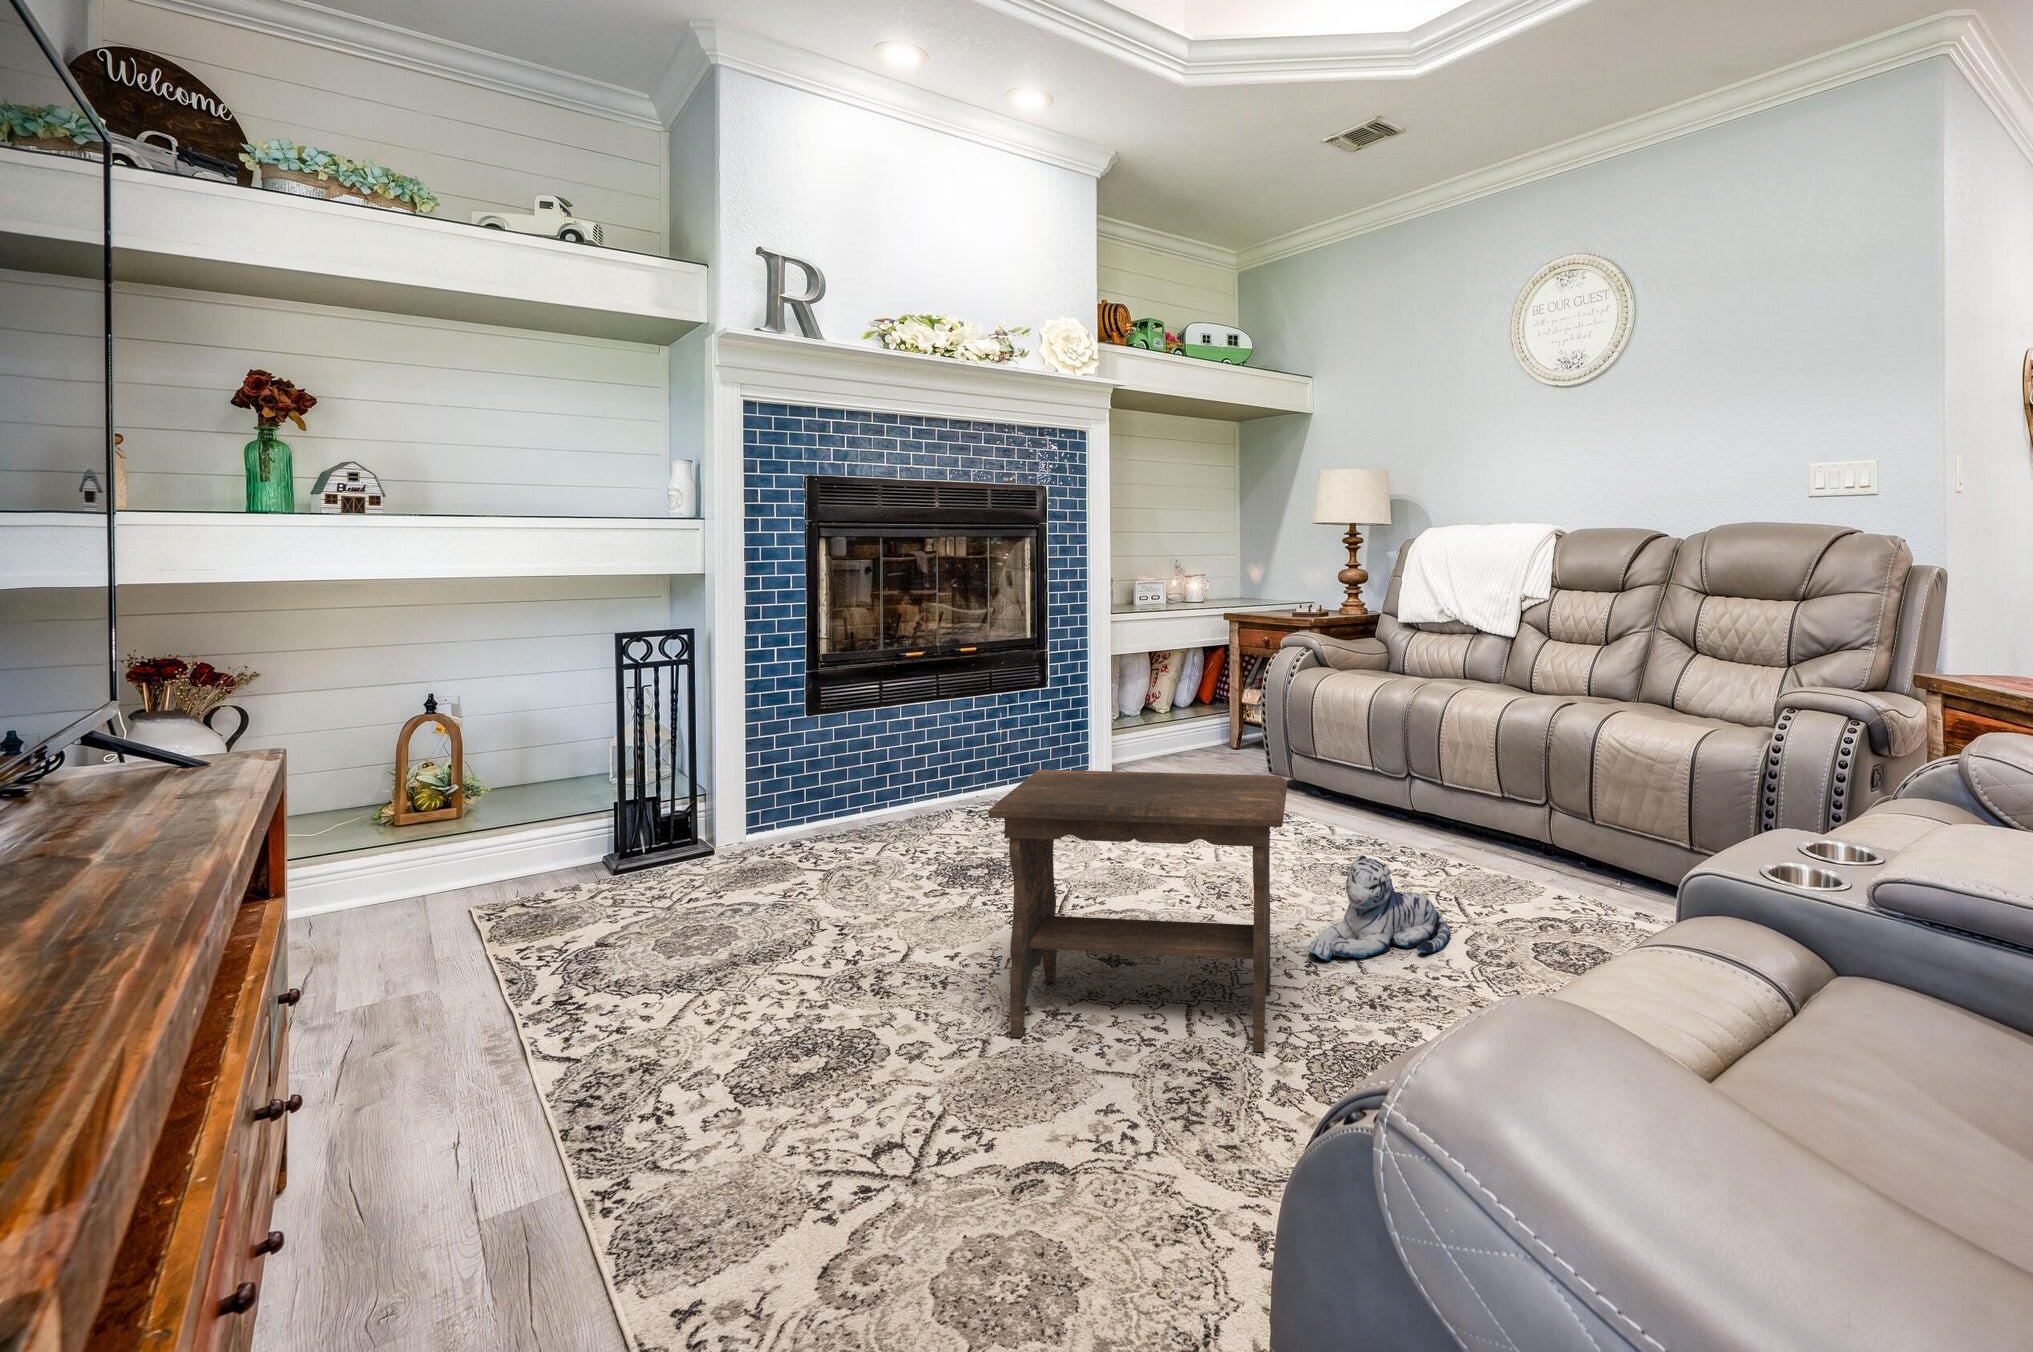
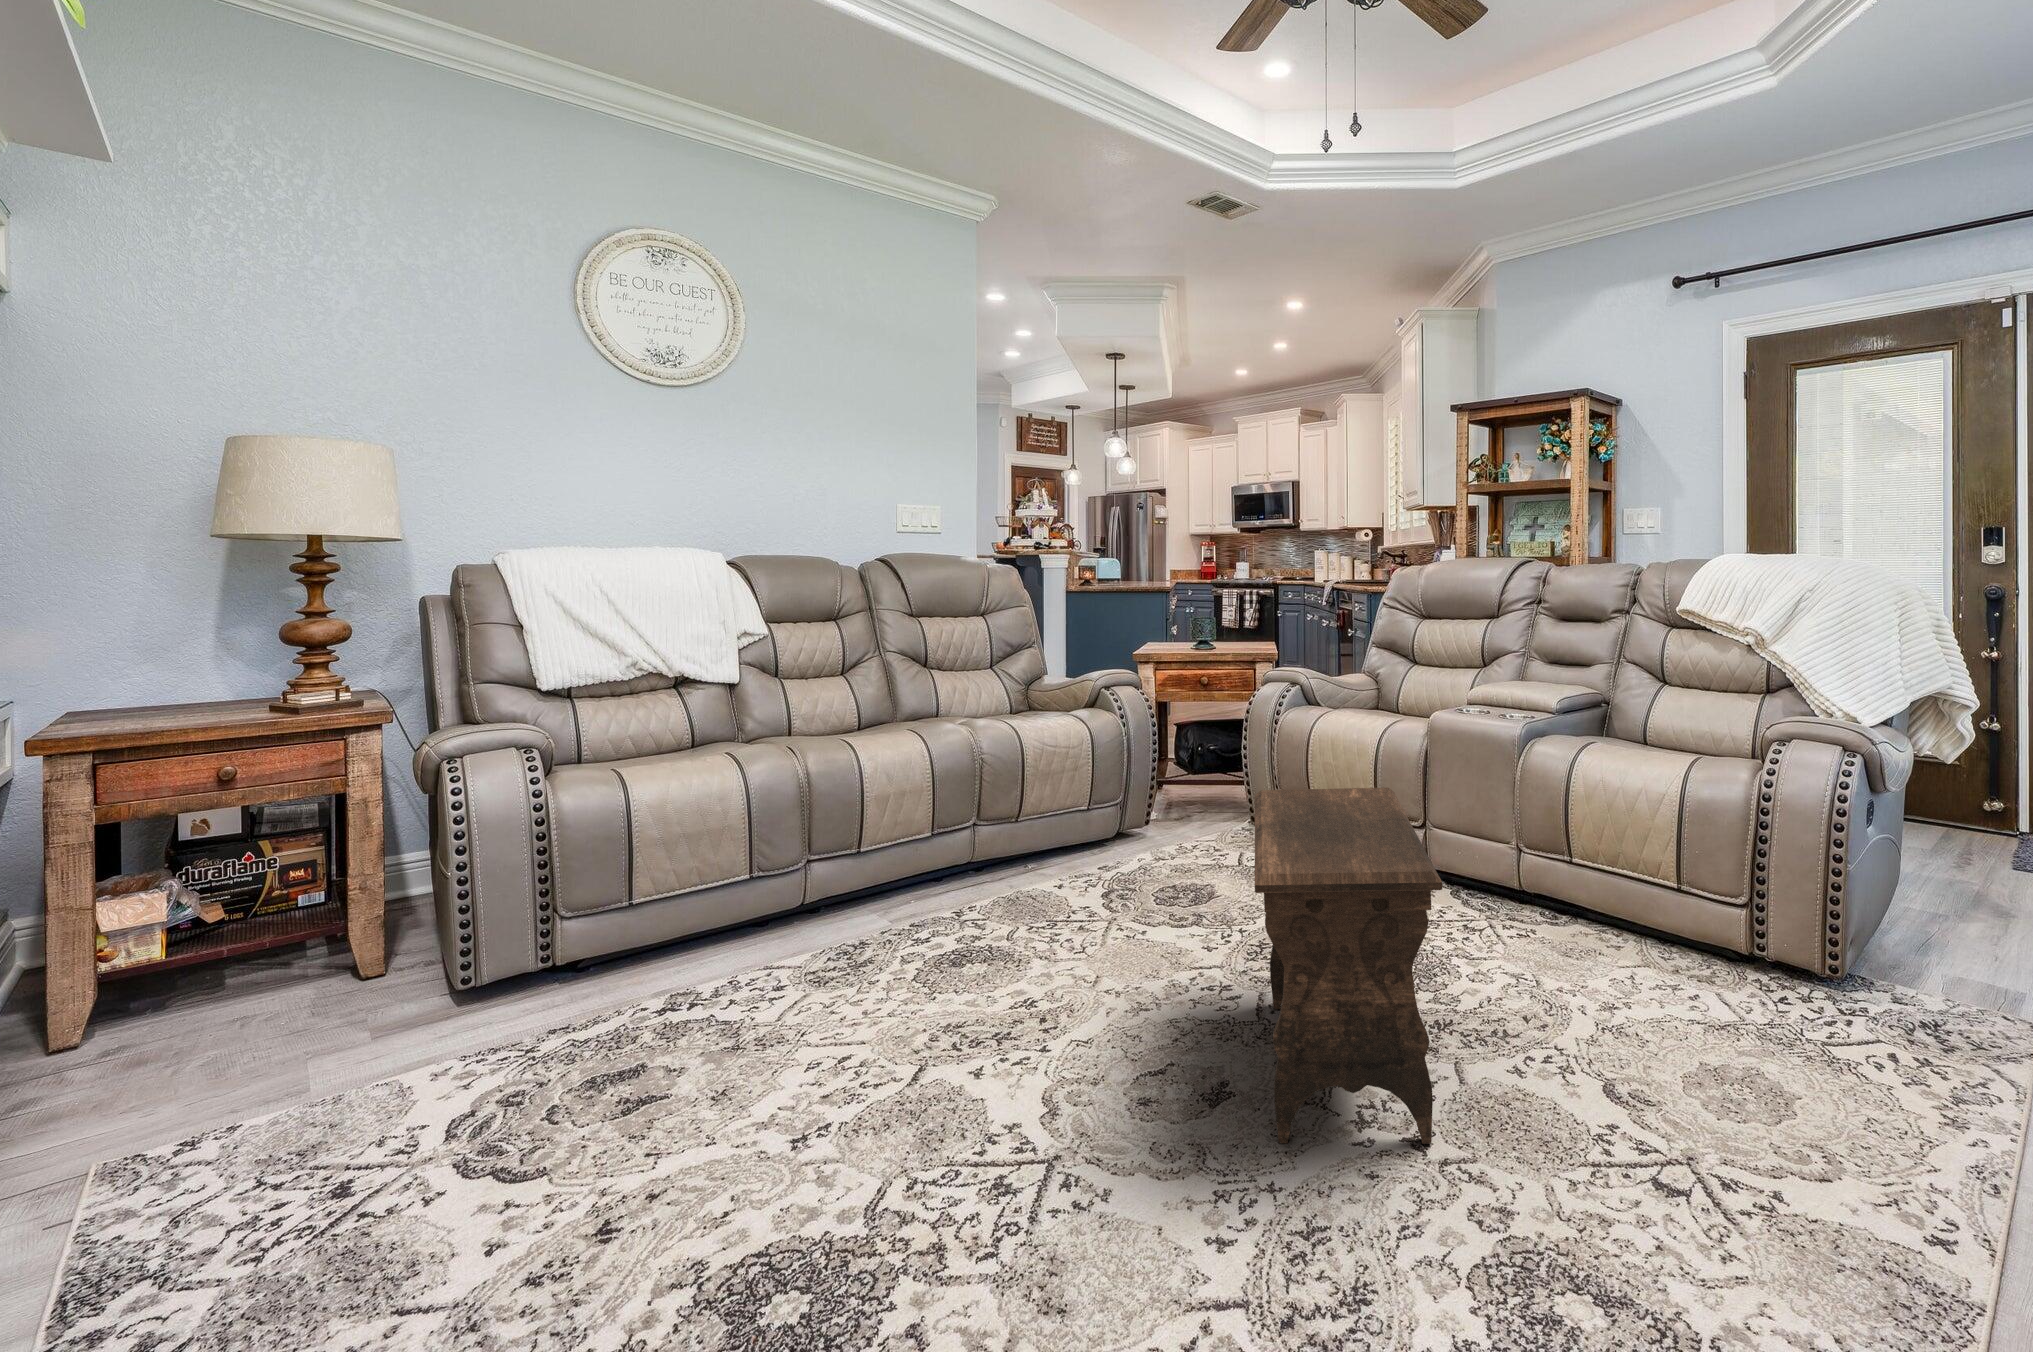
plush toy: present [1308,855,1450,960] -> none [1114,871,1215,982]

